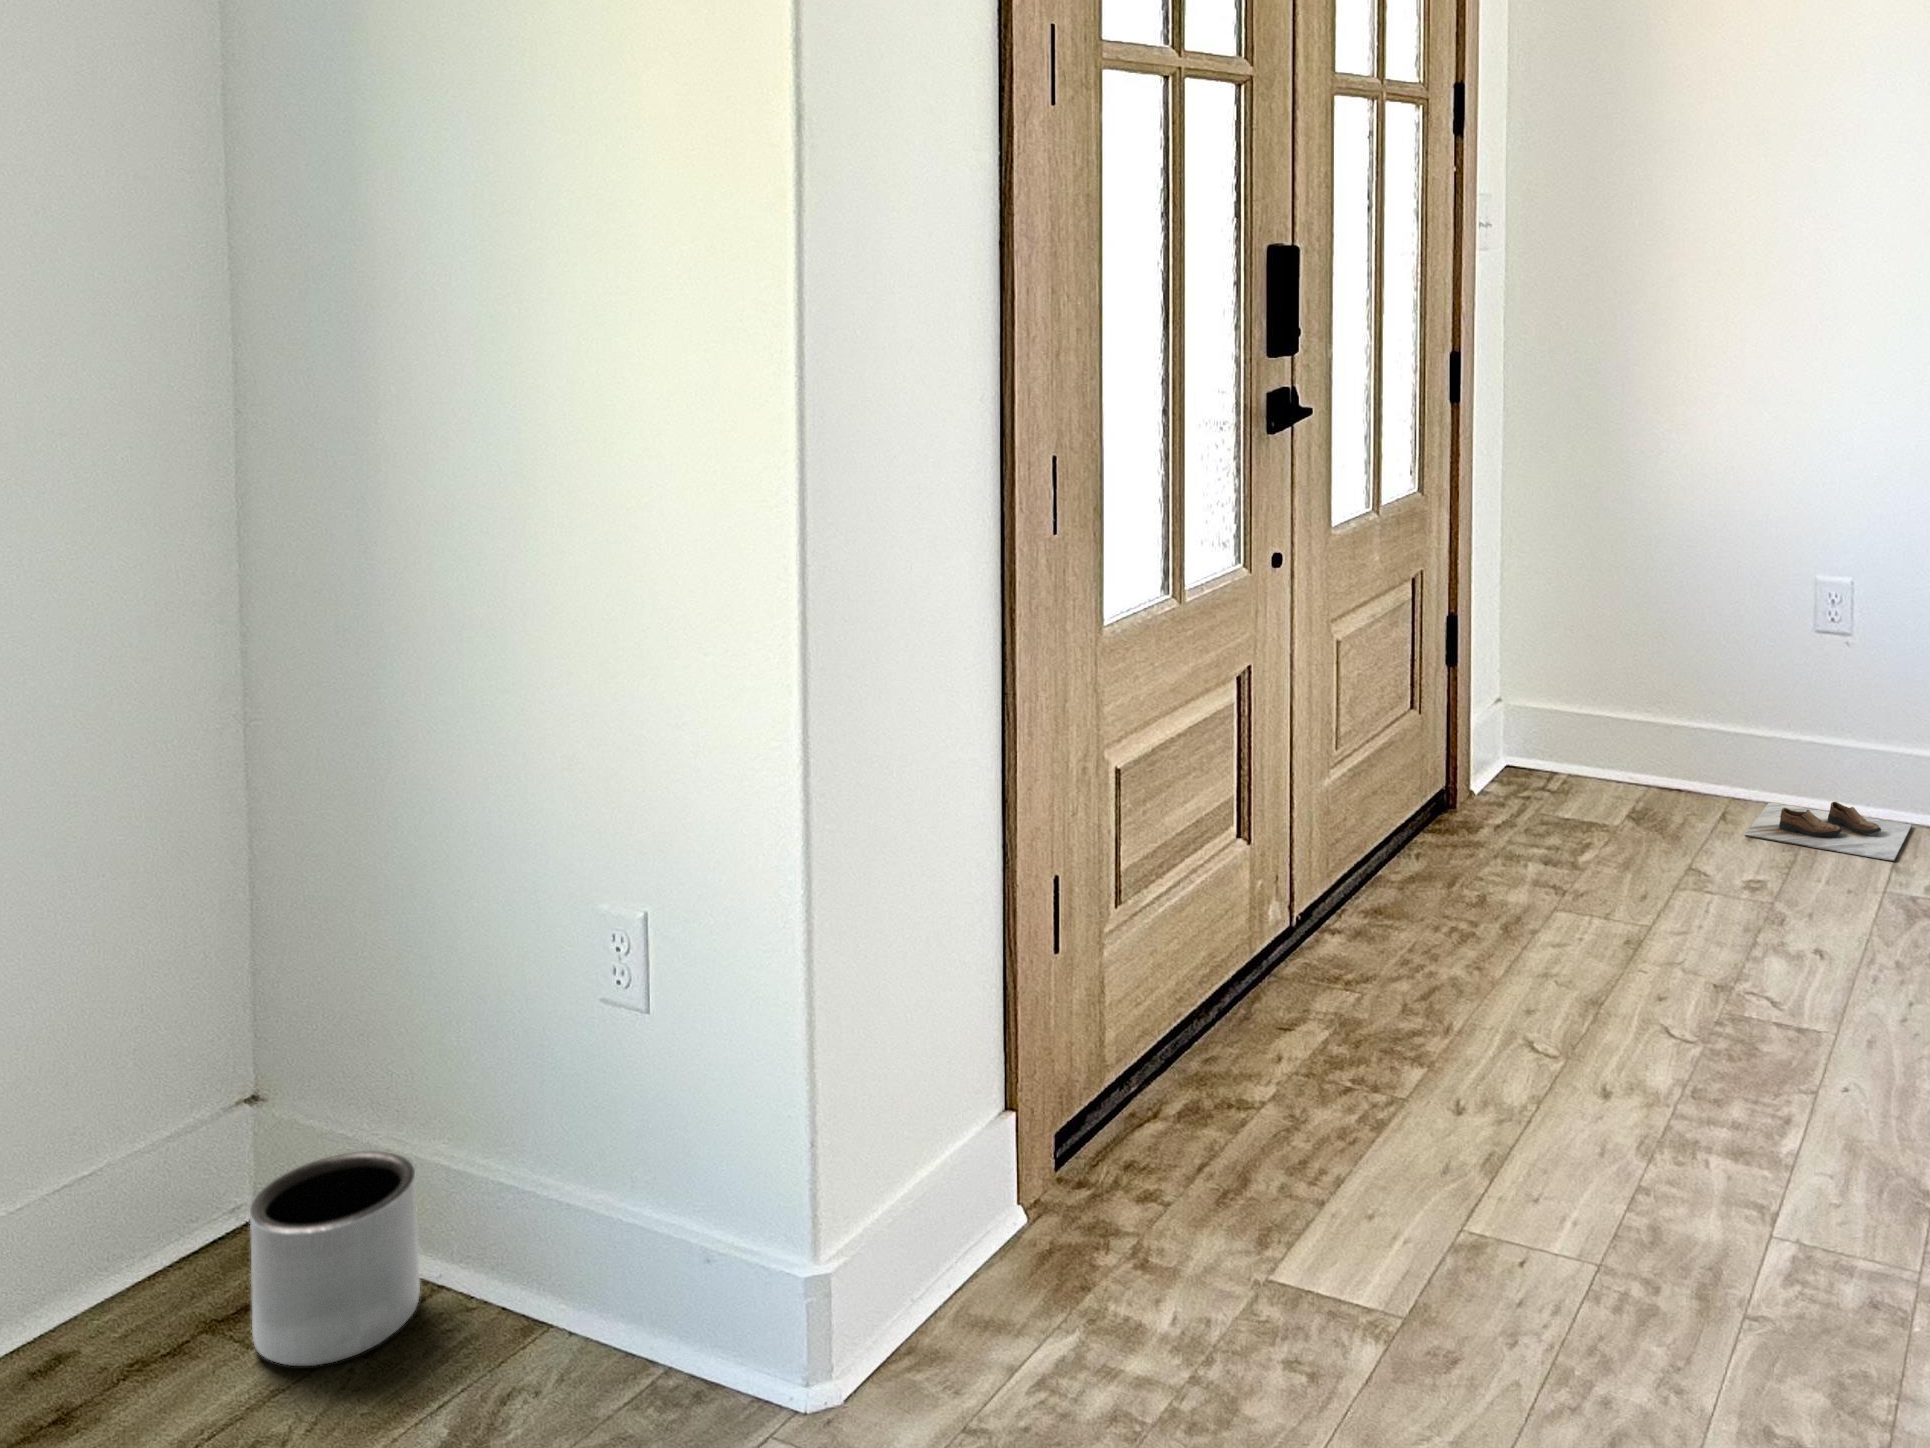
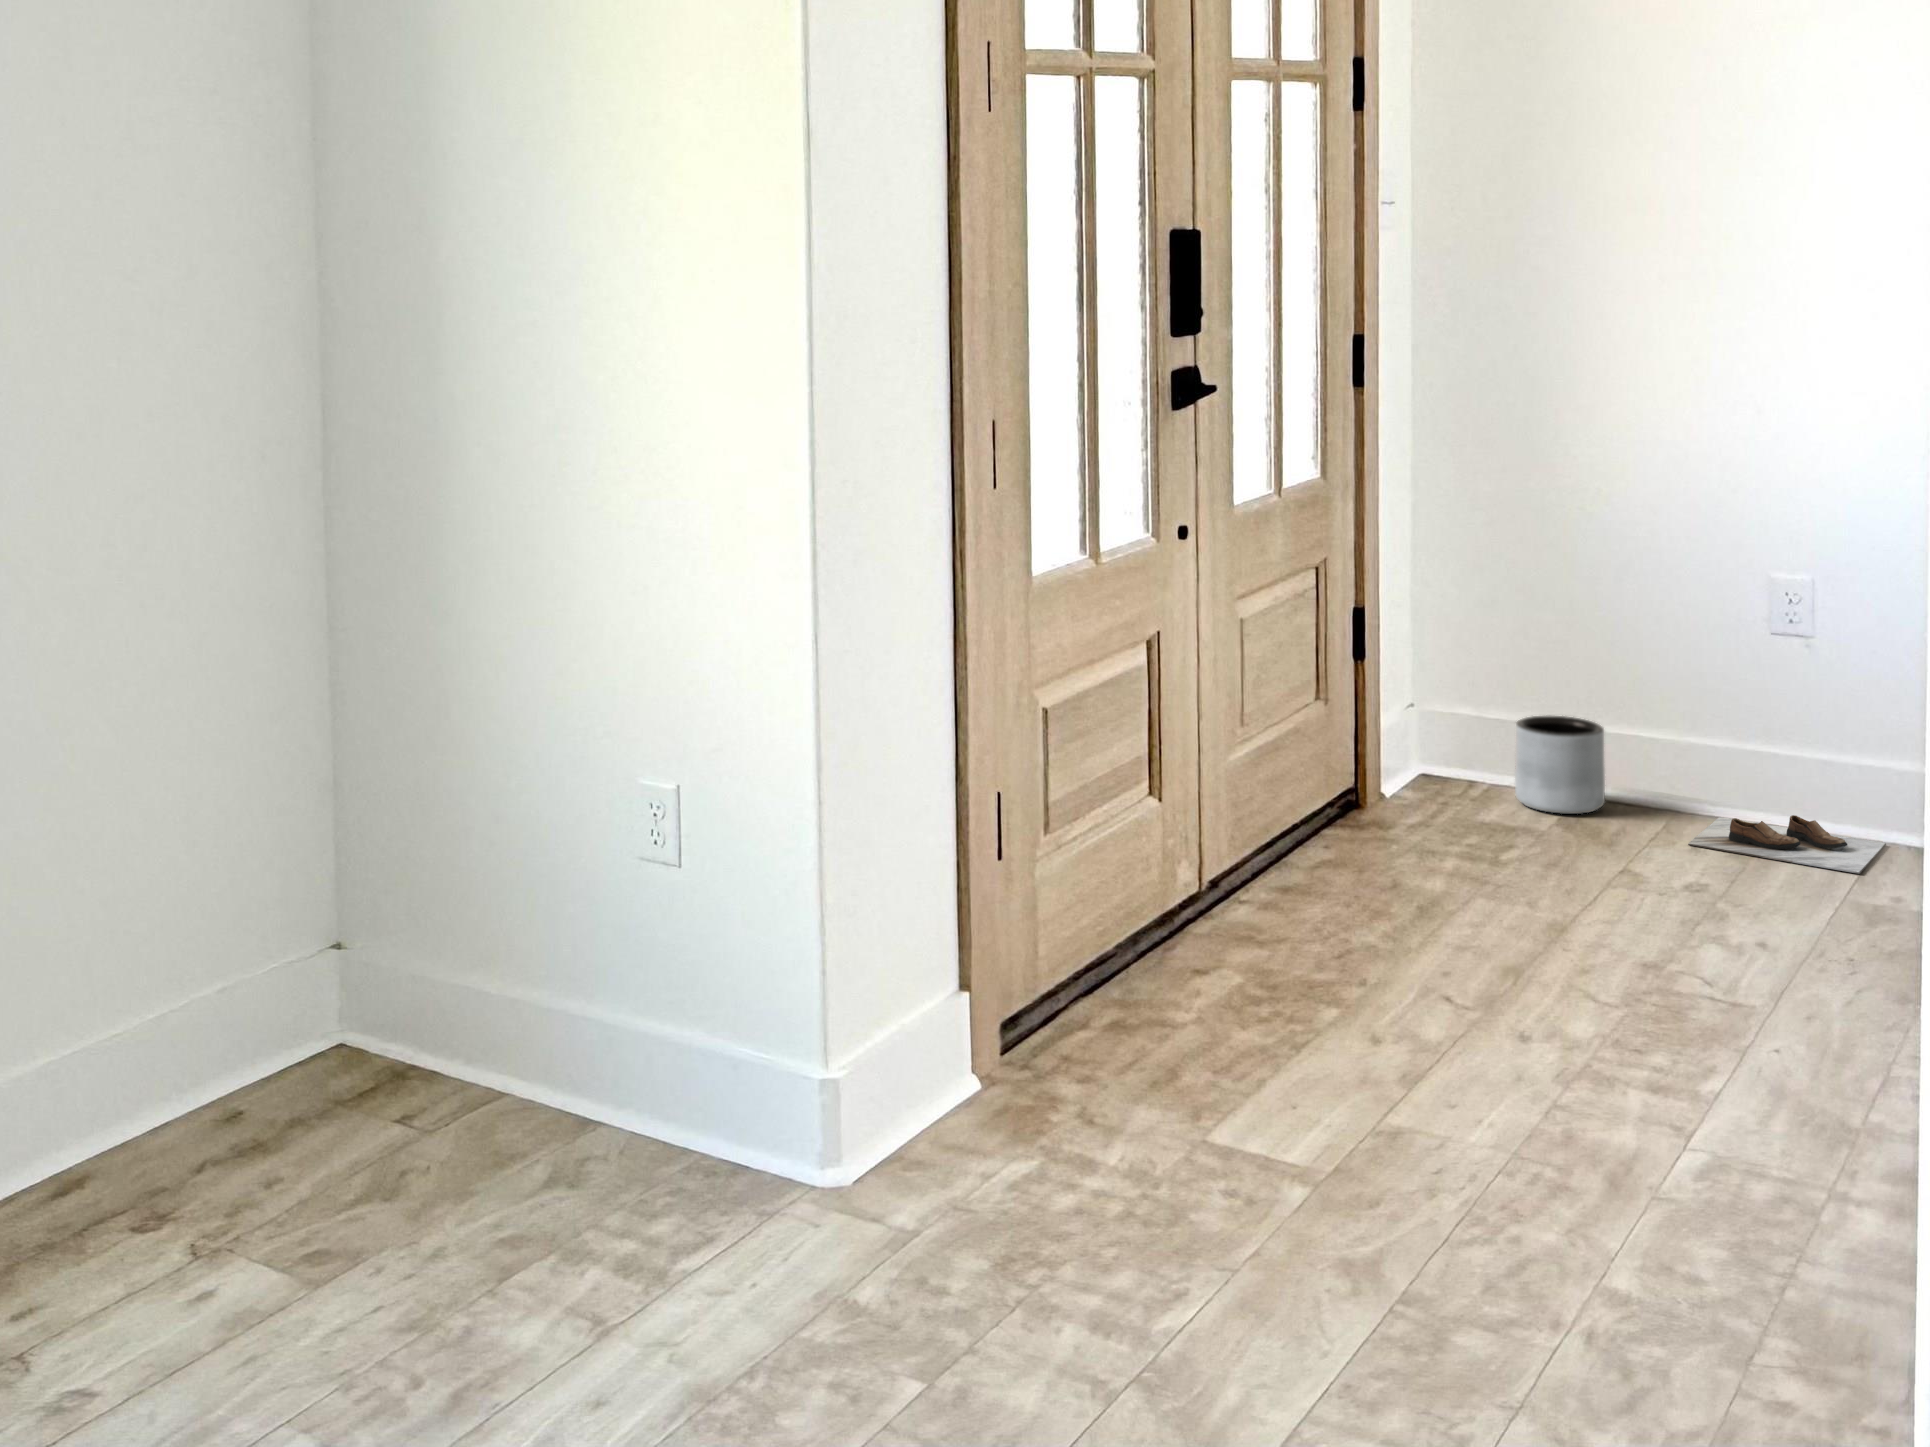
planter: present [250,1151,420,1366] -> present [1515,716,1605,814]

